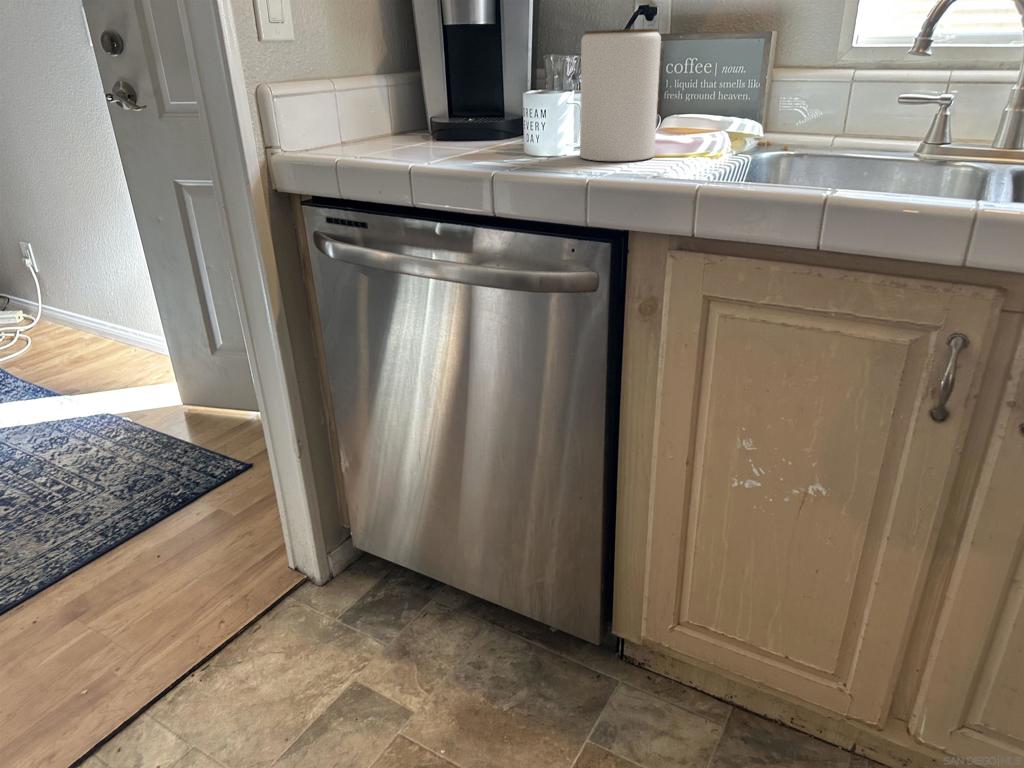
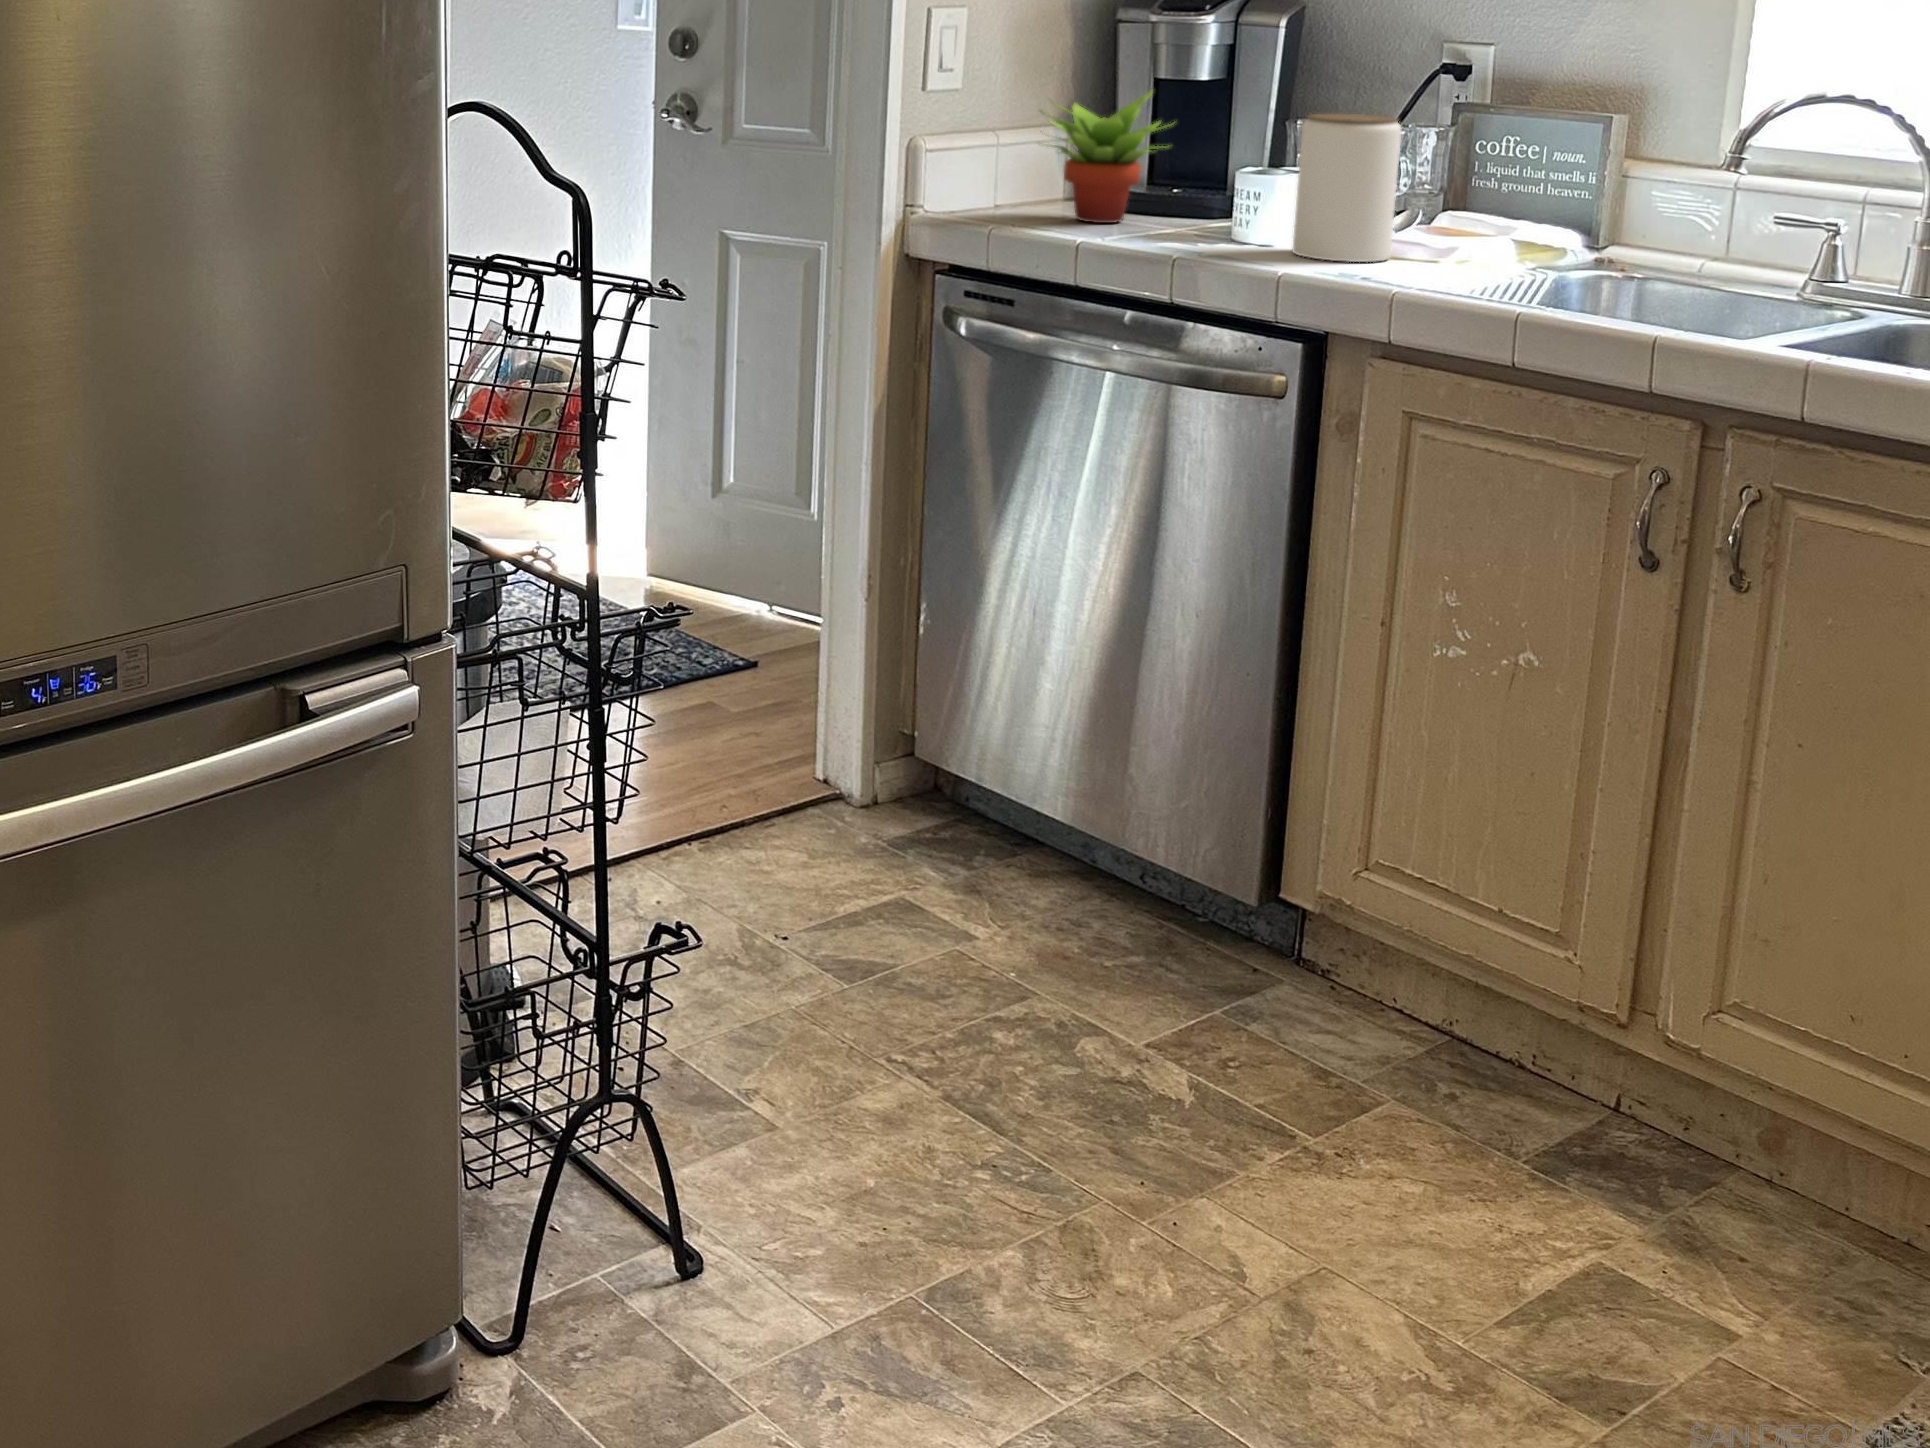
succulent plant: none [360,31,471,148] -> present [1041,90,1160,223]

